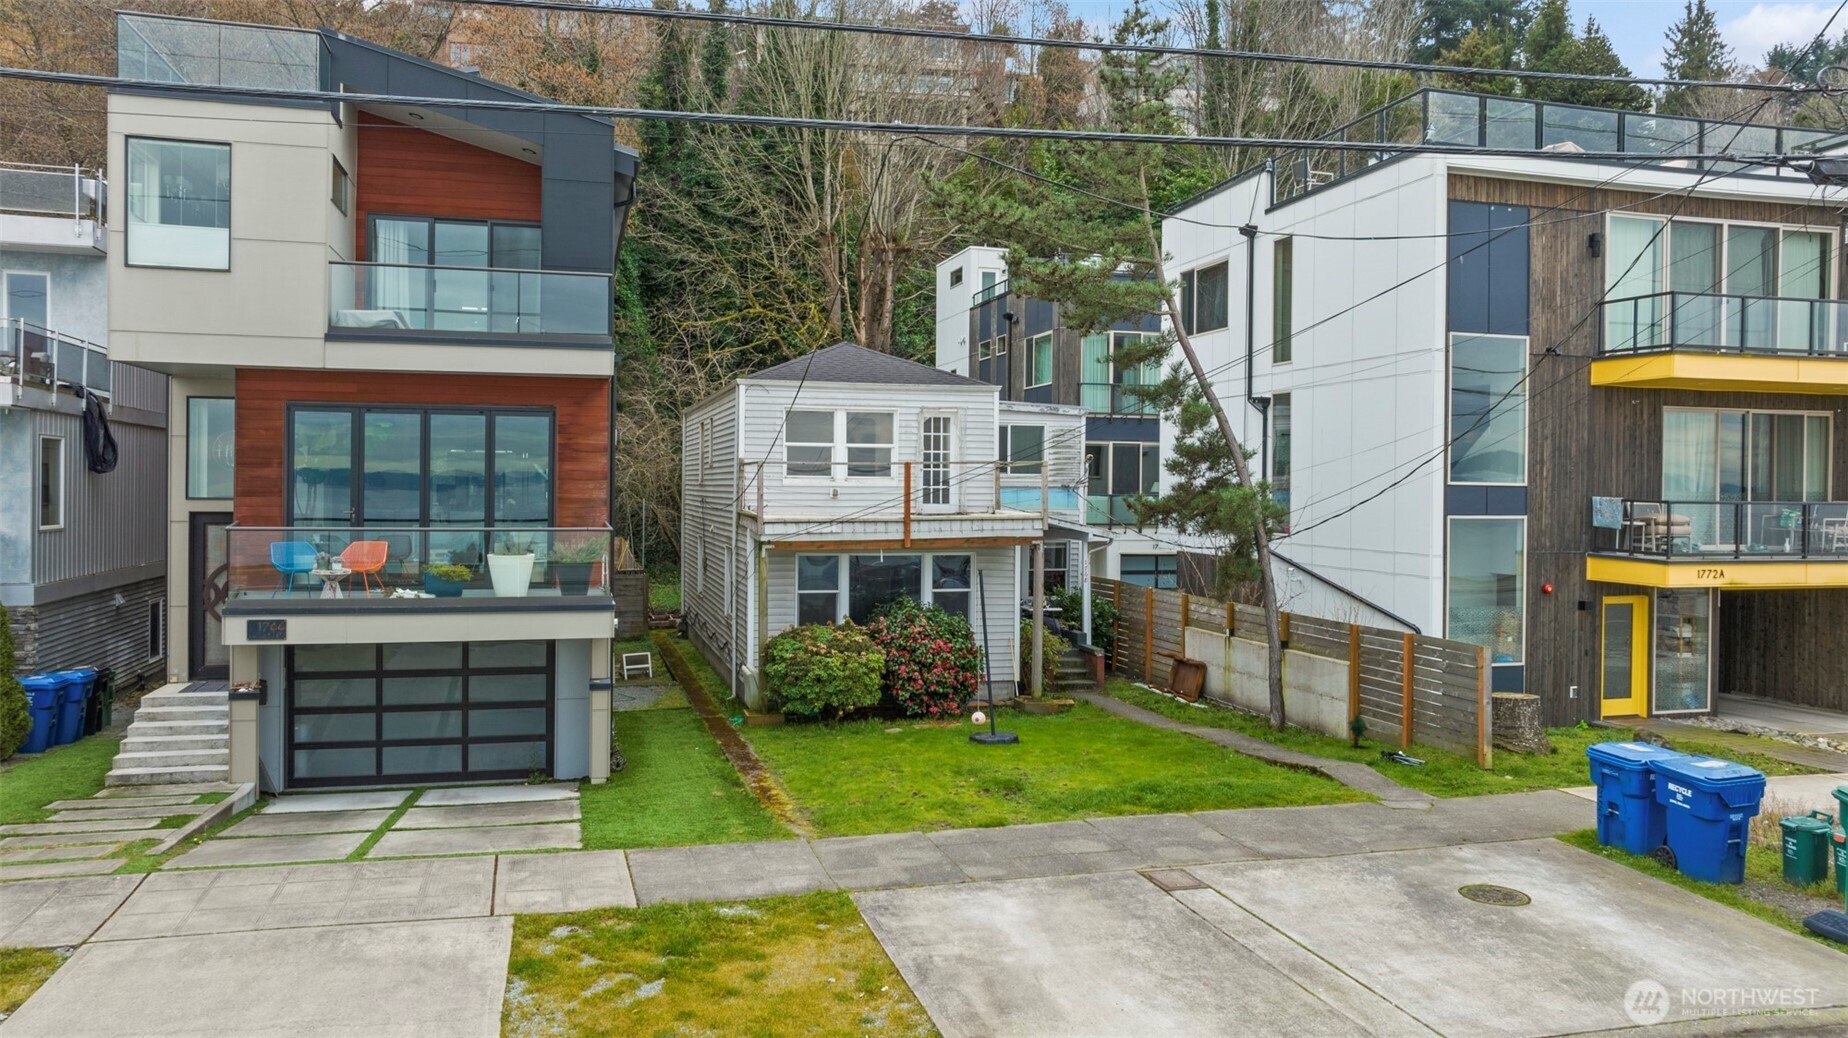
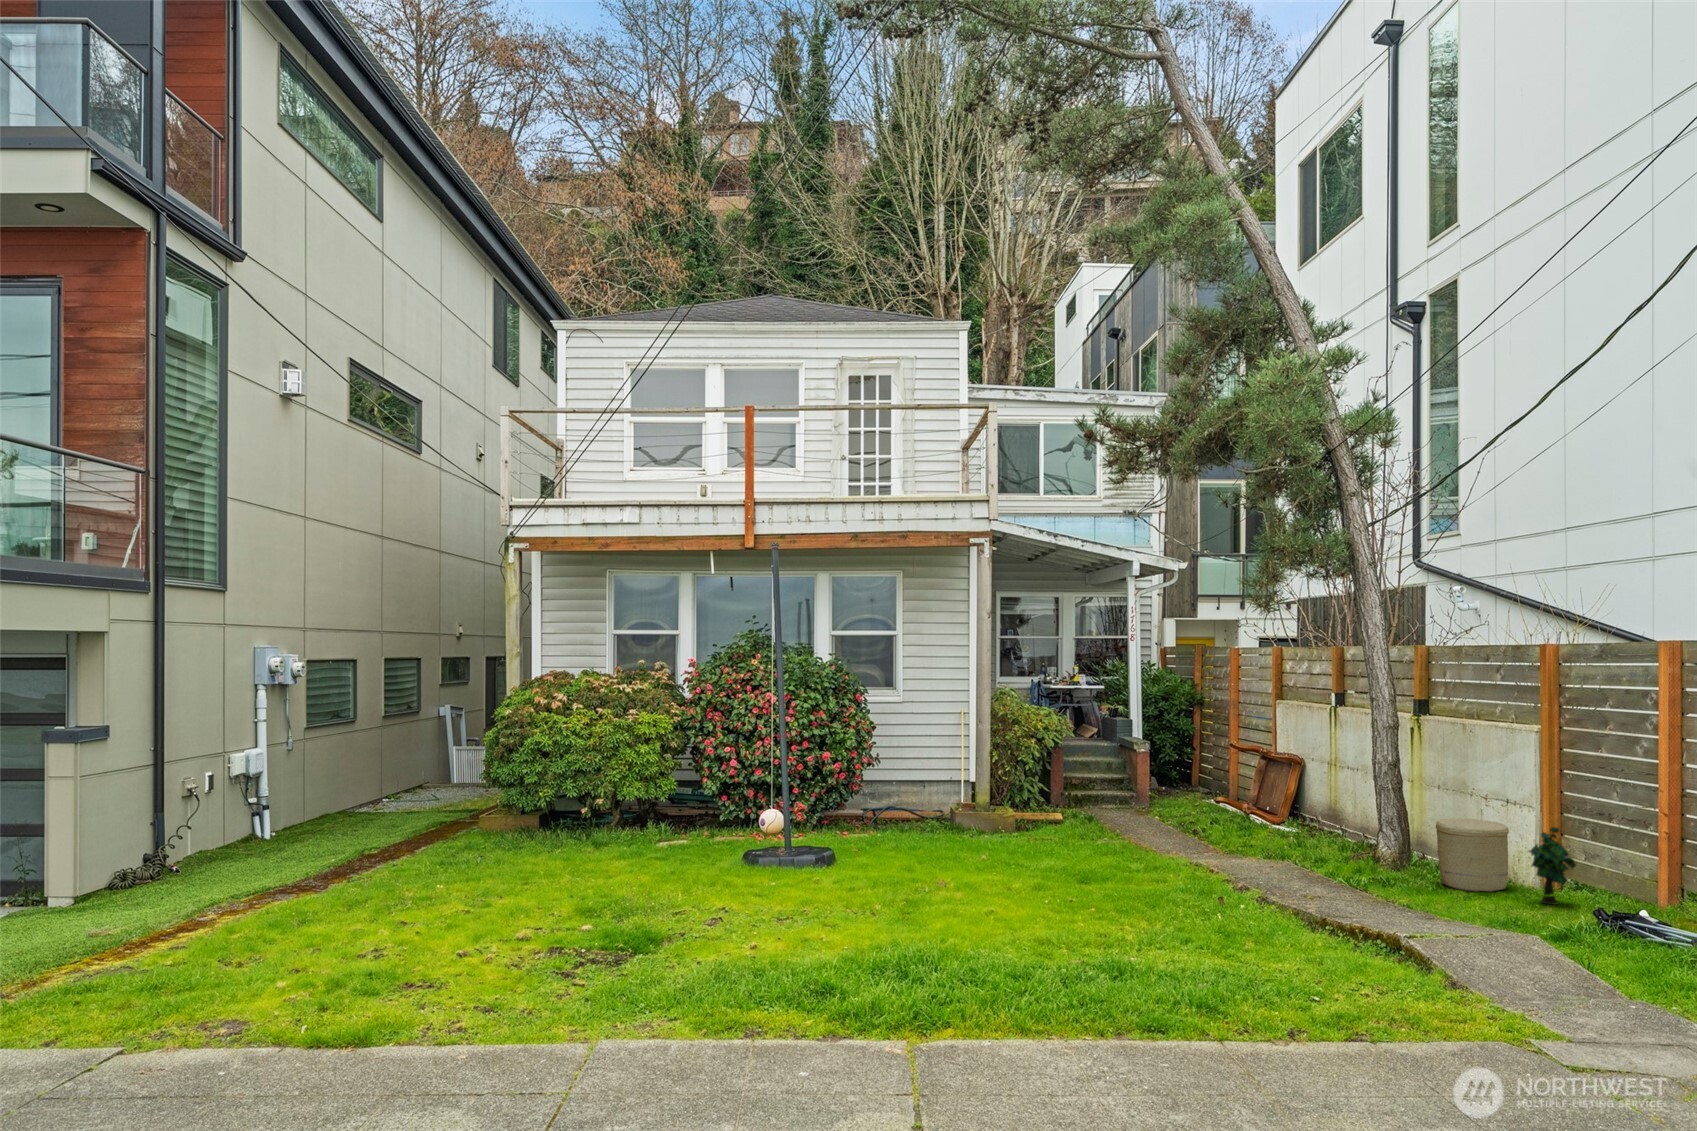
woven basket: none [1304,706,1337,742] -> present [1436,818,1509,892]

